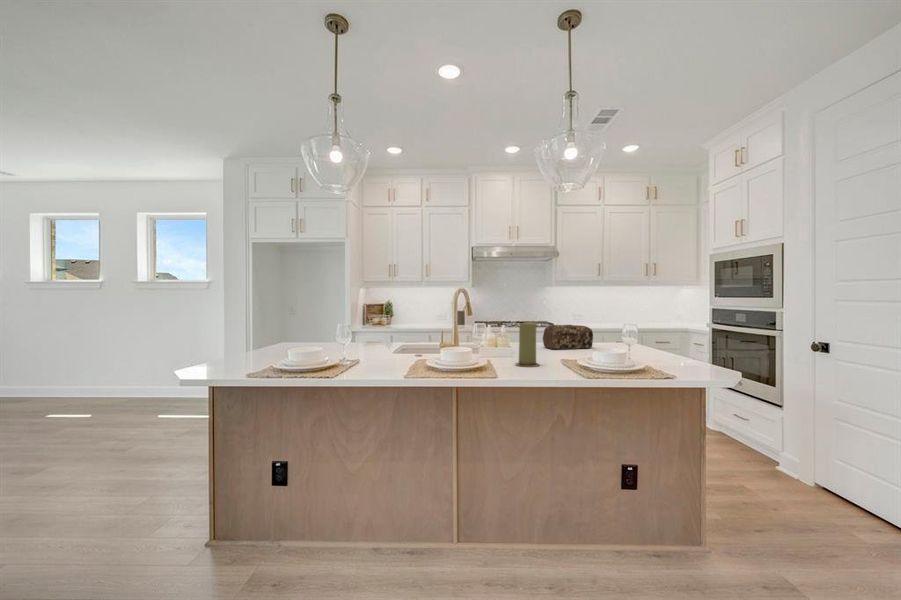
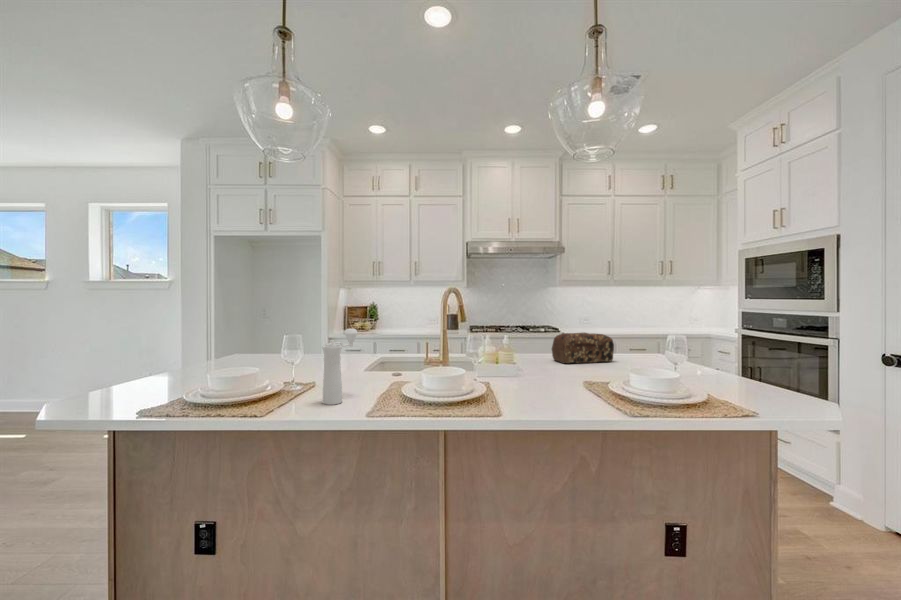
pepper mill: none [370,319,394,372] -> present [322,329,358,405]
candle: present [516,322,539,367] -> none [523,333,556,394]

